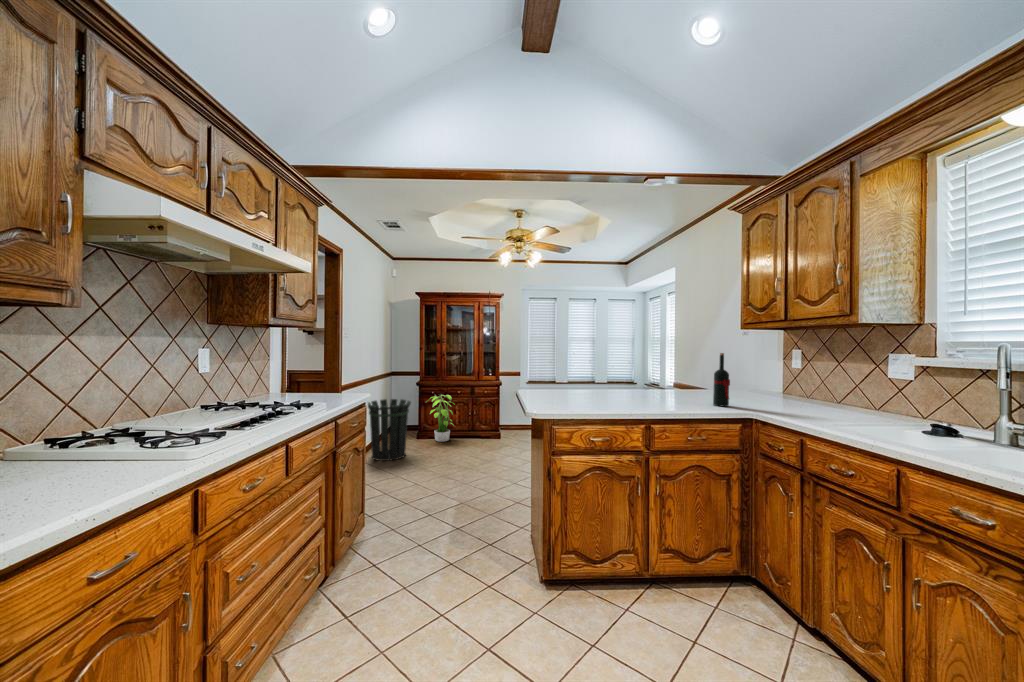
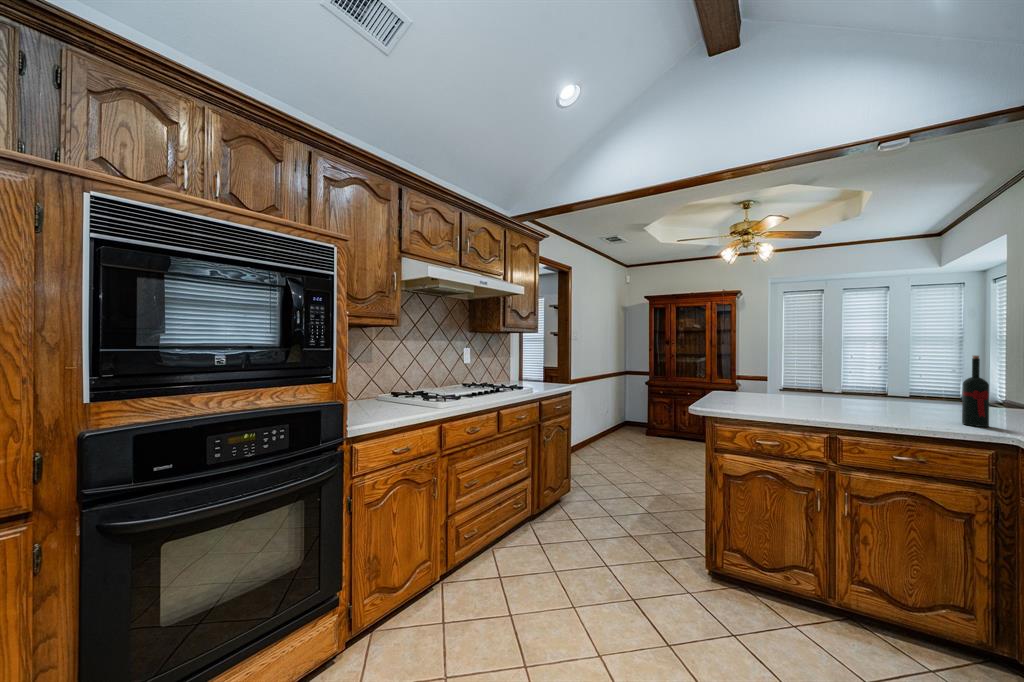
potted plant: present [426,395,455,442] -> none [653,395,685,443]
waste bin: present [368,399,411,461] -> none [593,396,634,451]

